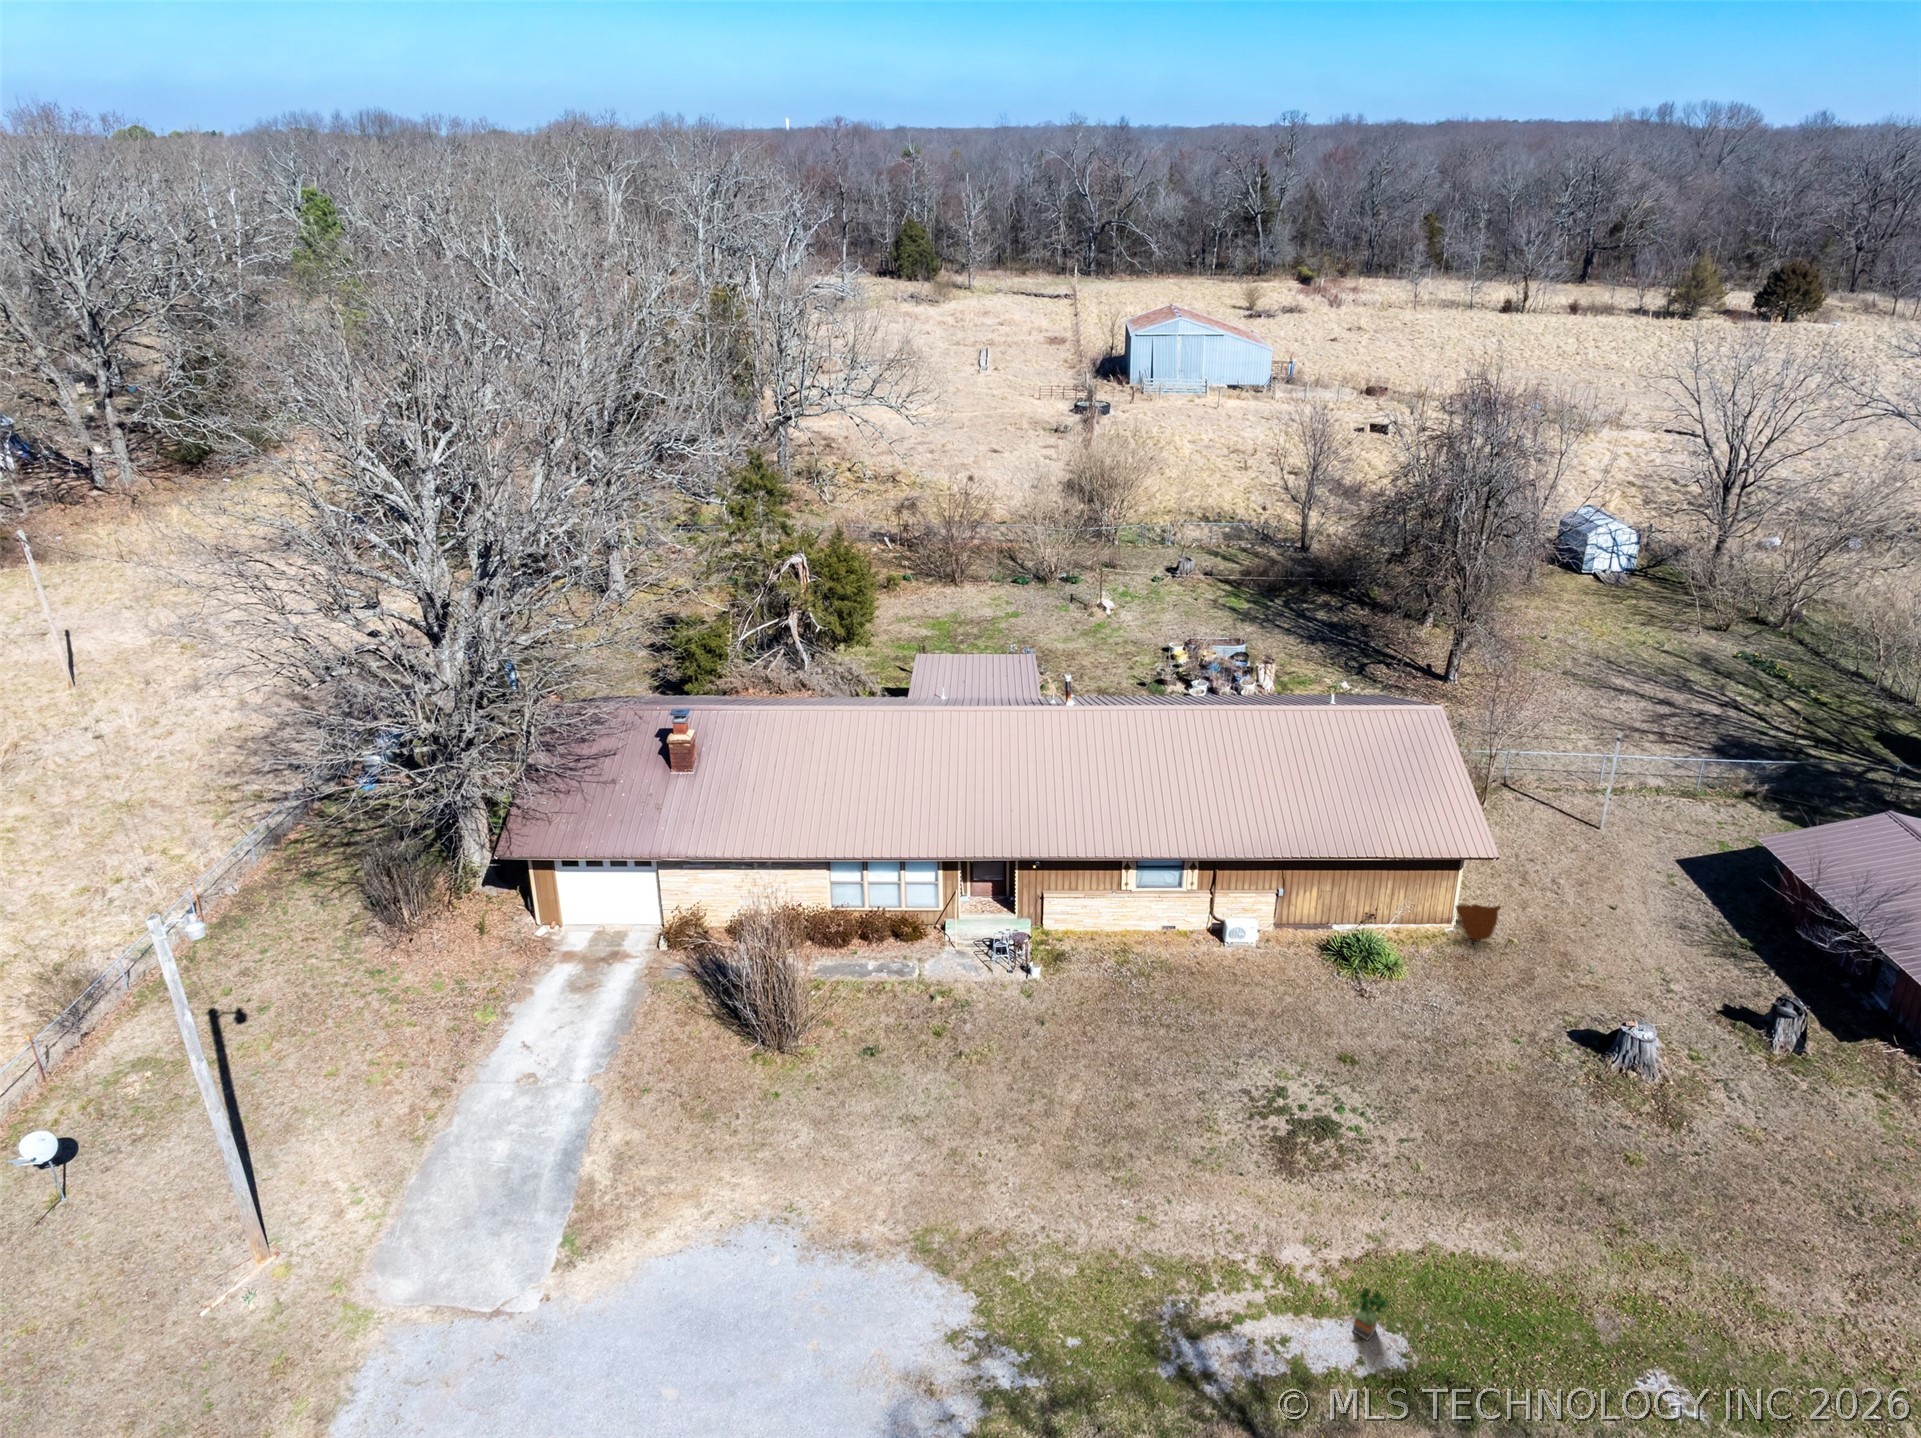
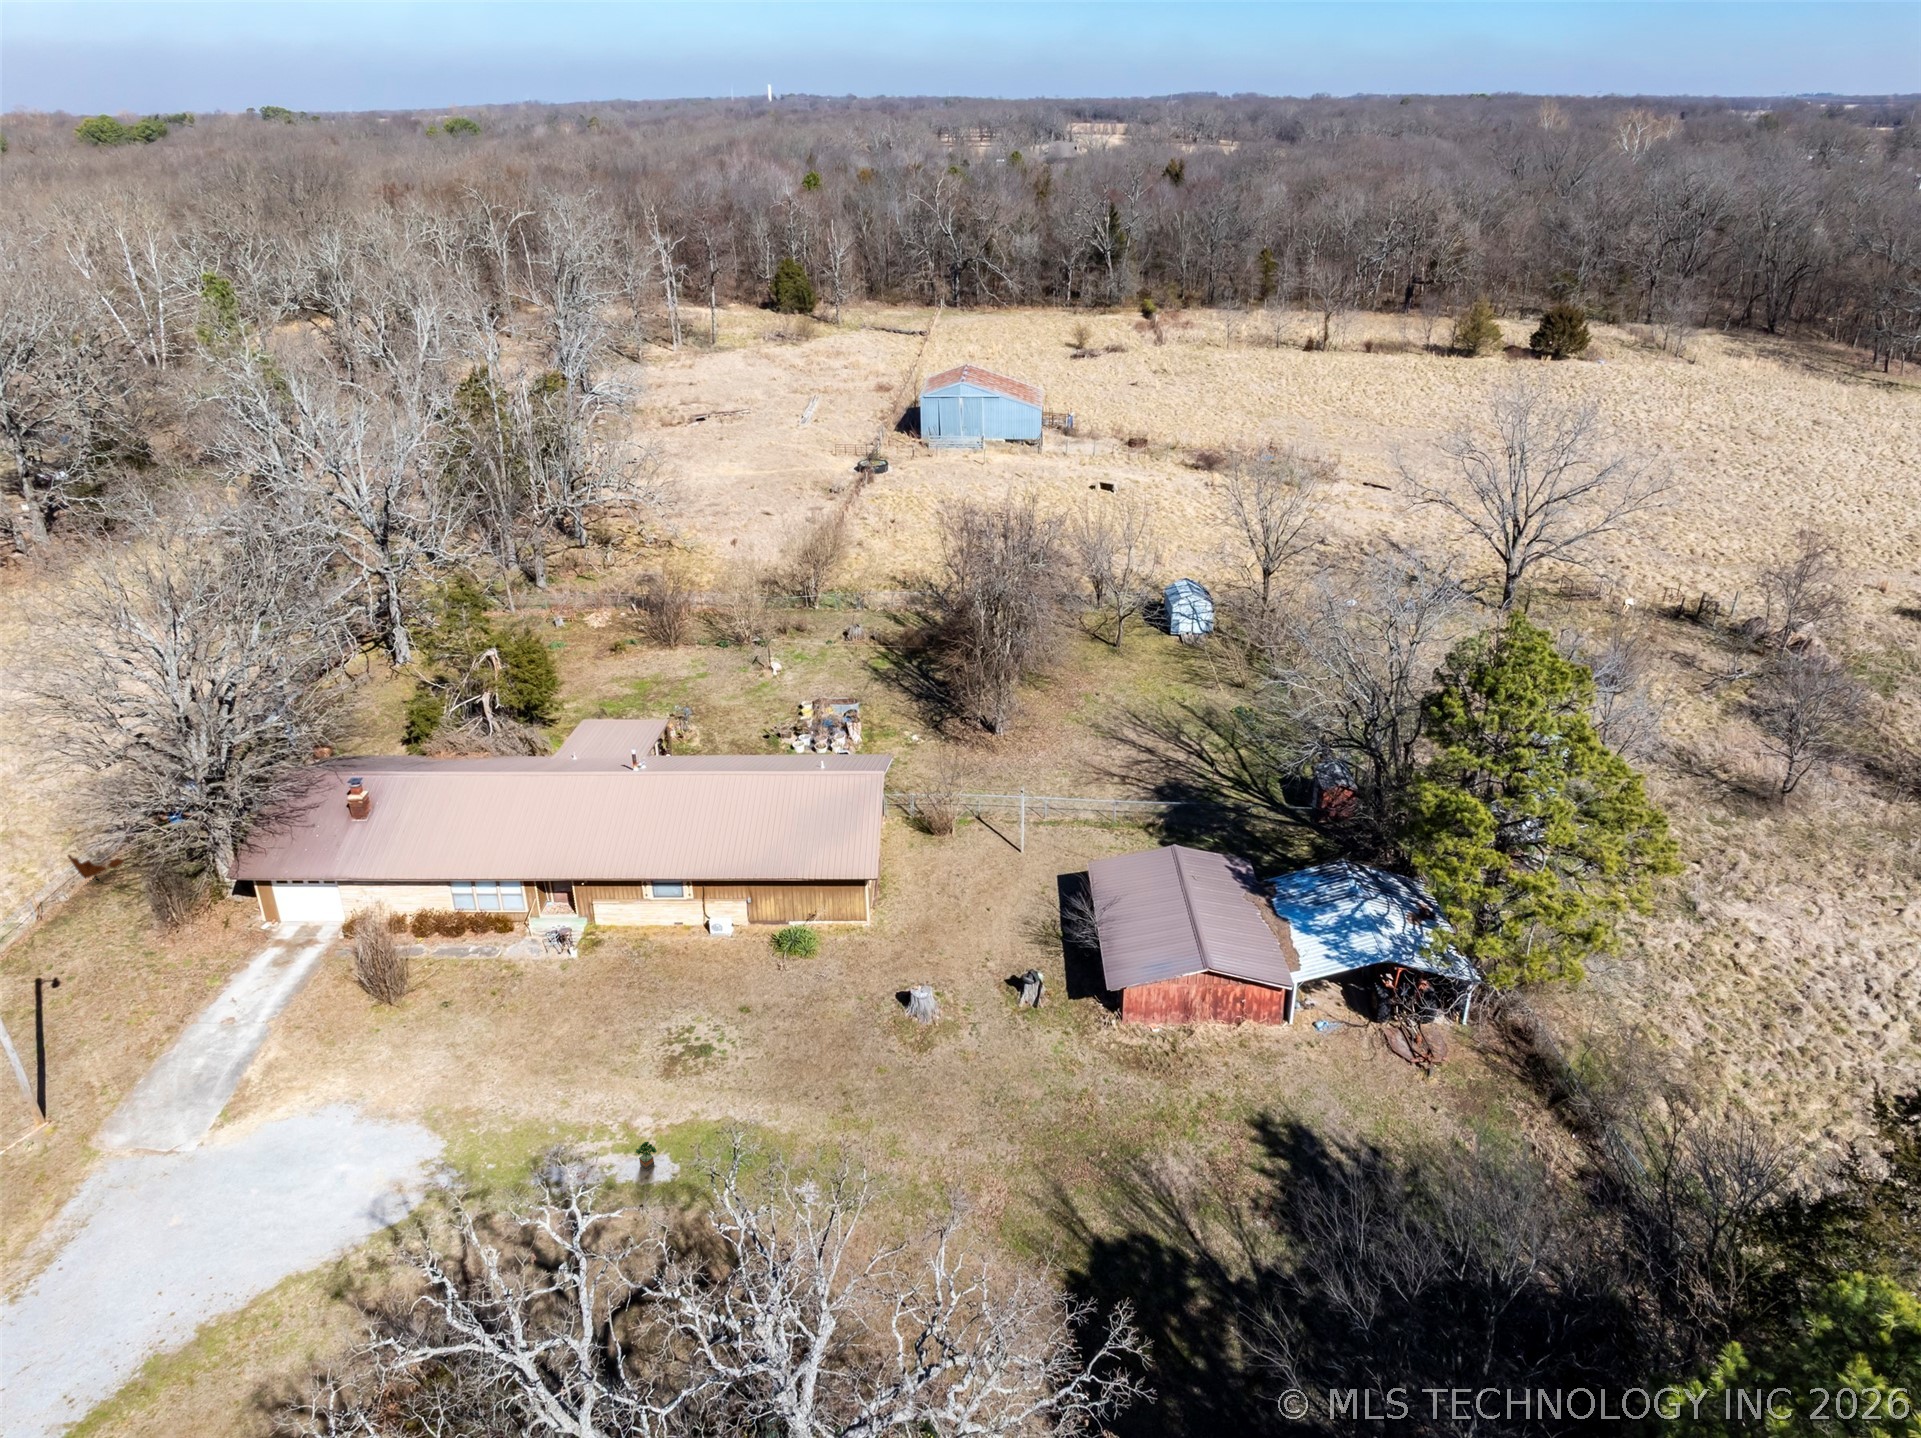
lounge chair: present [1456,904,1501,951] -> present [68,855,124,881]

